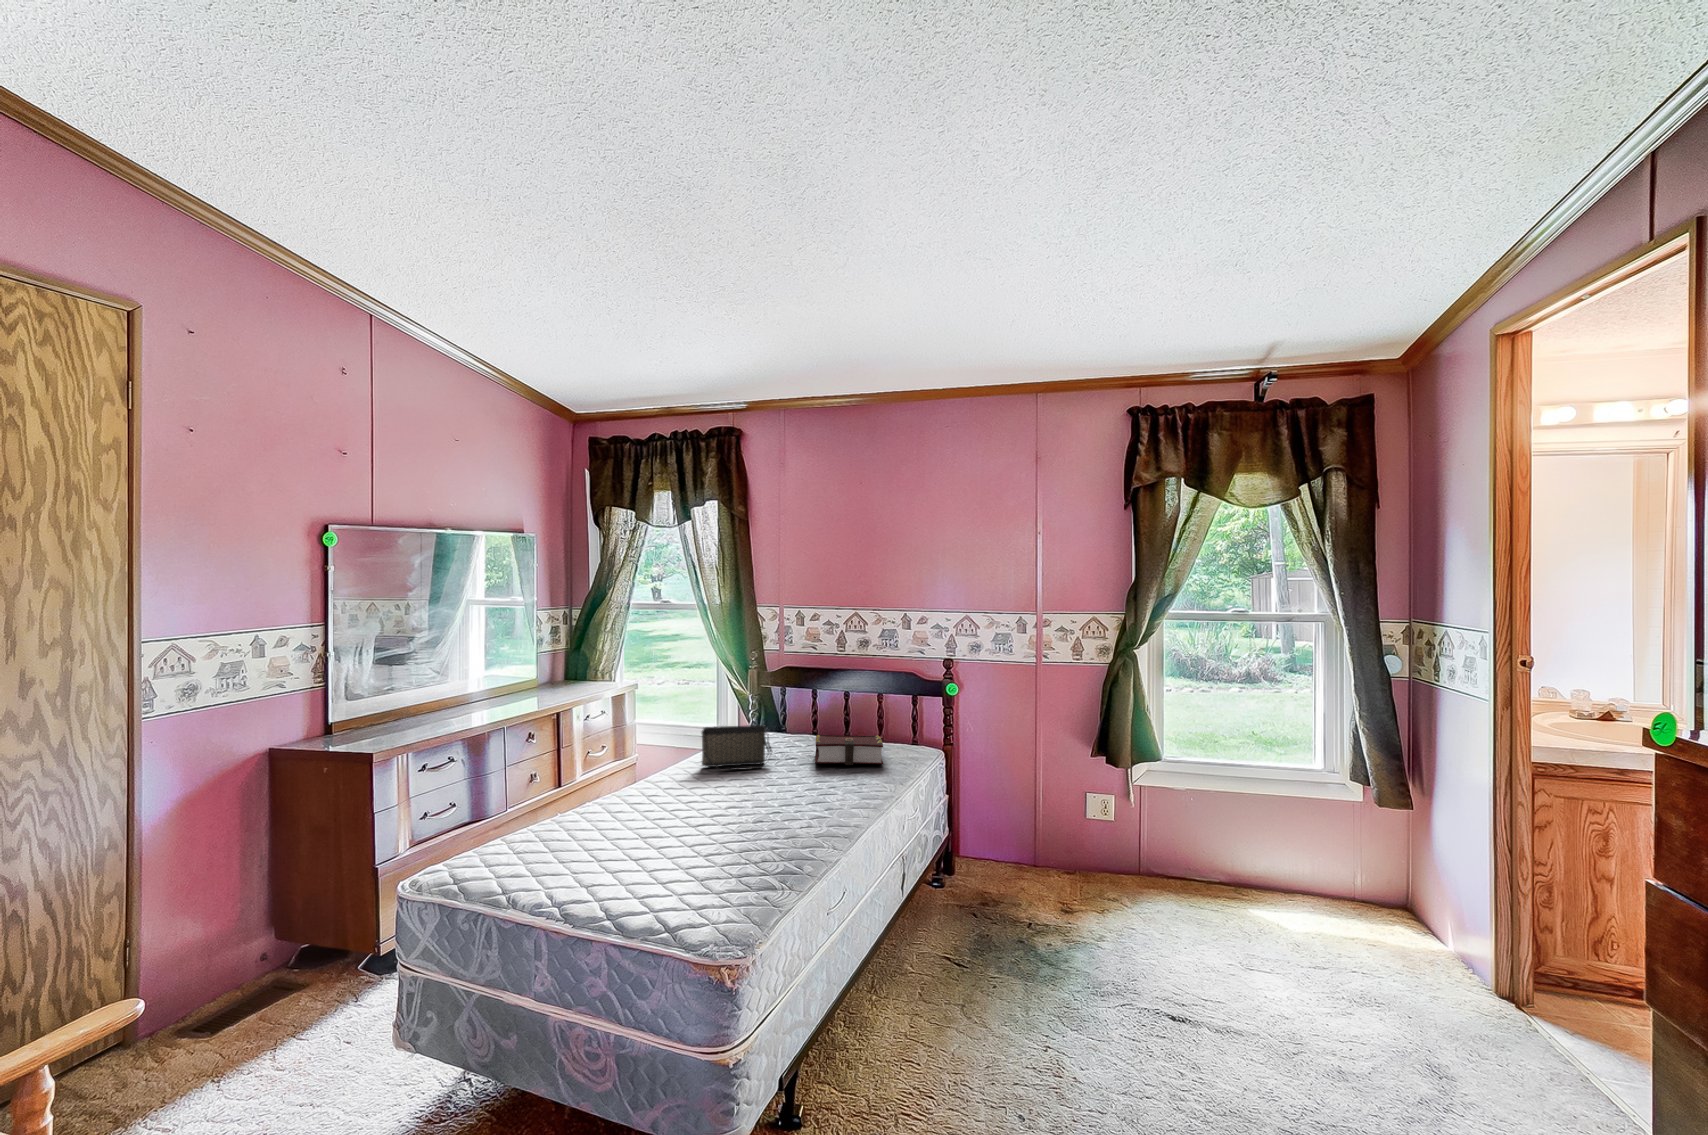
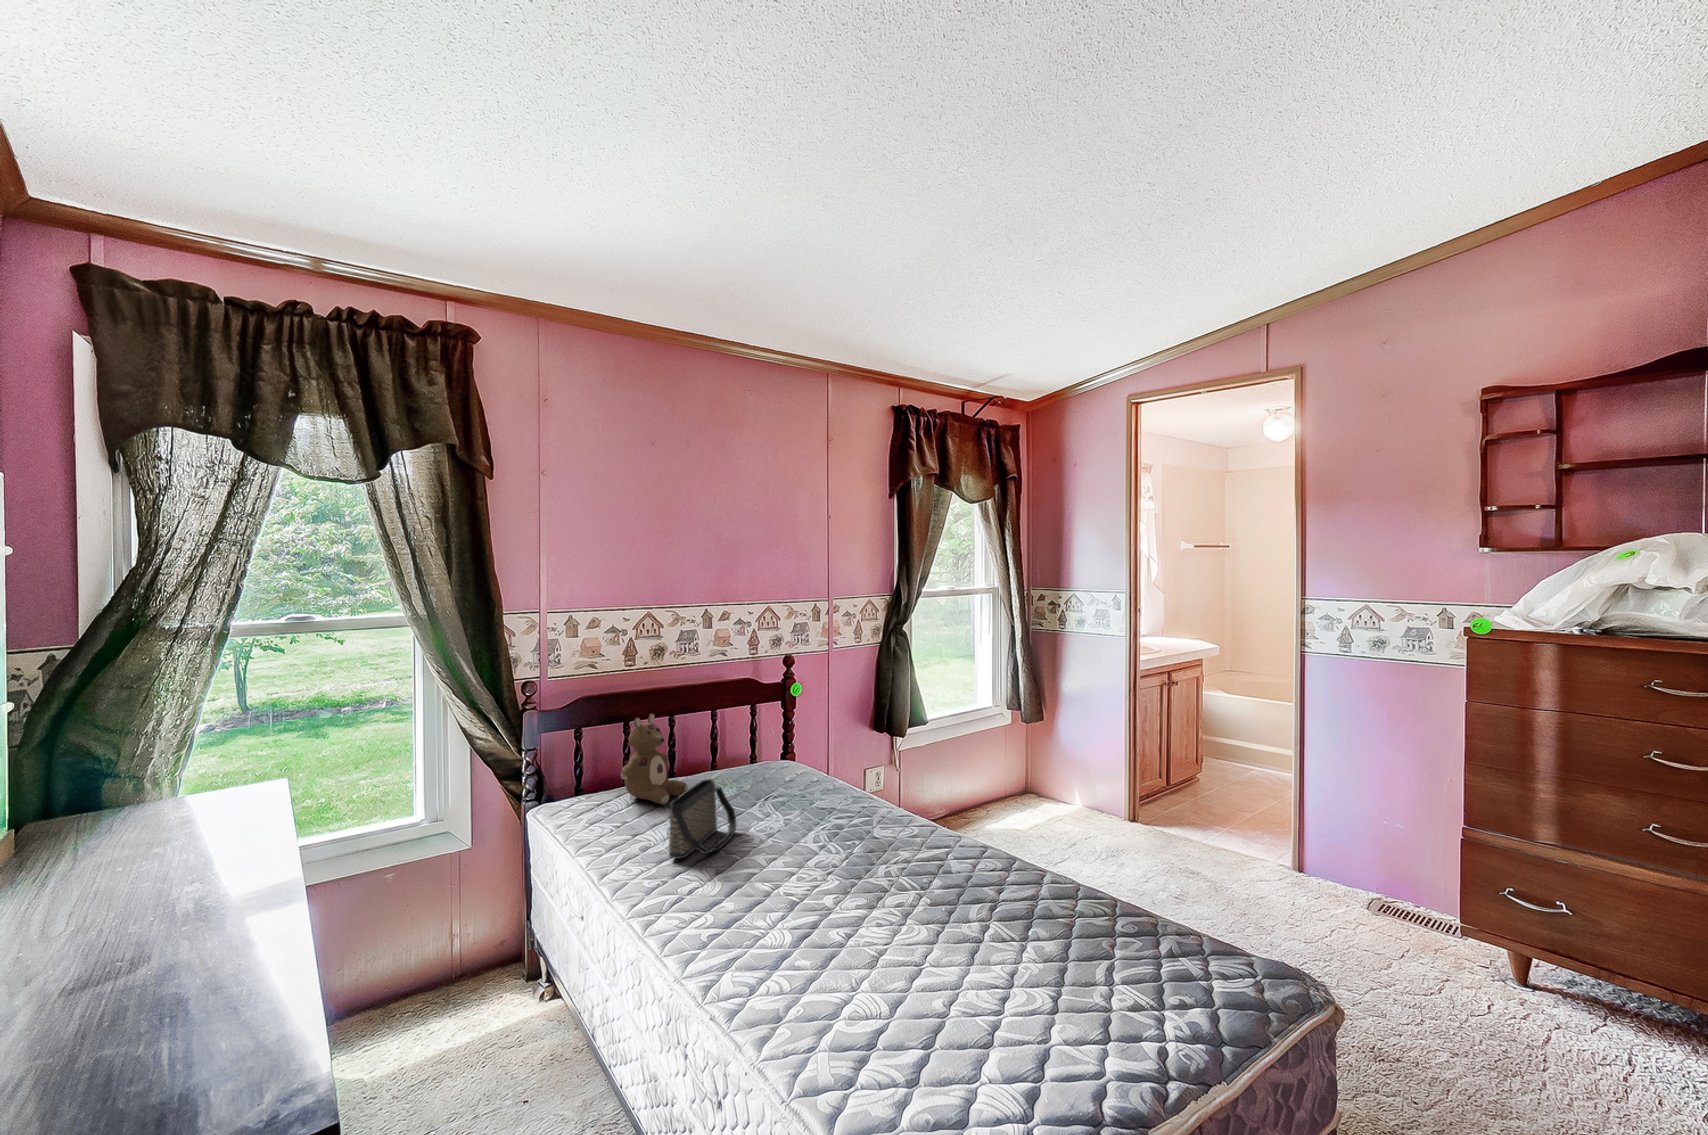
stuffed bear: none [770,682,819,746] -> present [621,714,688,804]
book: present [815,735,883,765] -> none [720,757,823,807]

